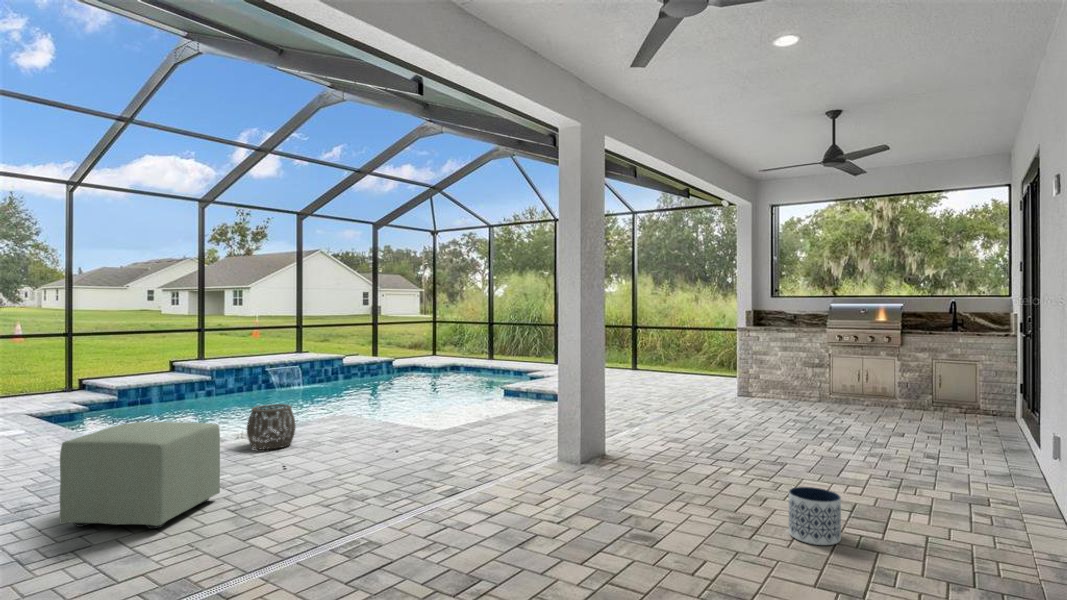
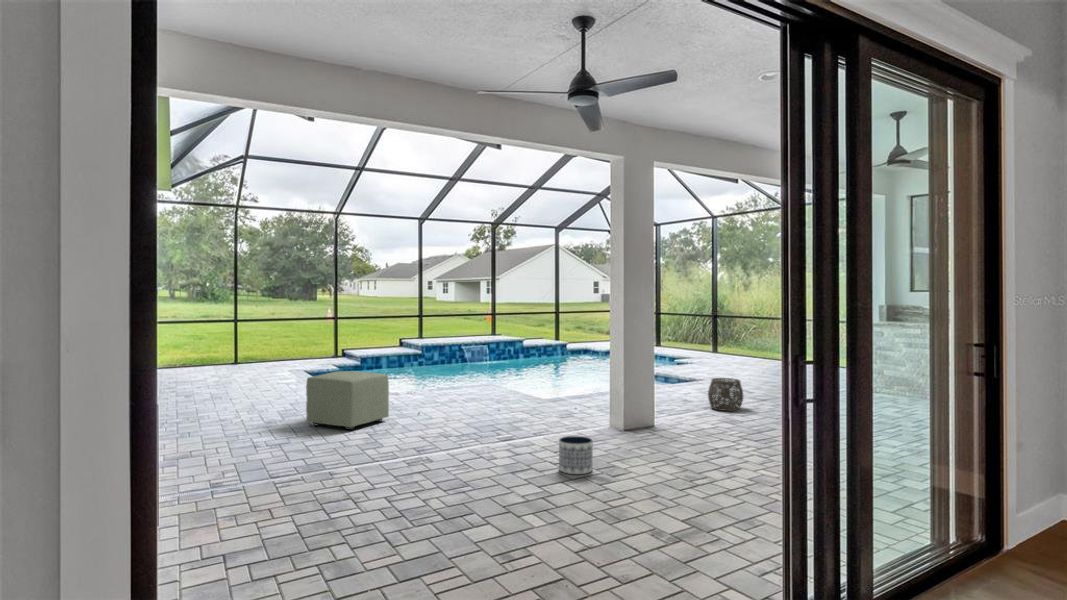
woven basket: present [247,404,295,450] -> present [708,378,743,411]
planter: present [789,487,841,545] -> present [559,436,593,474]

